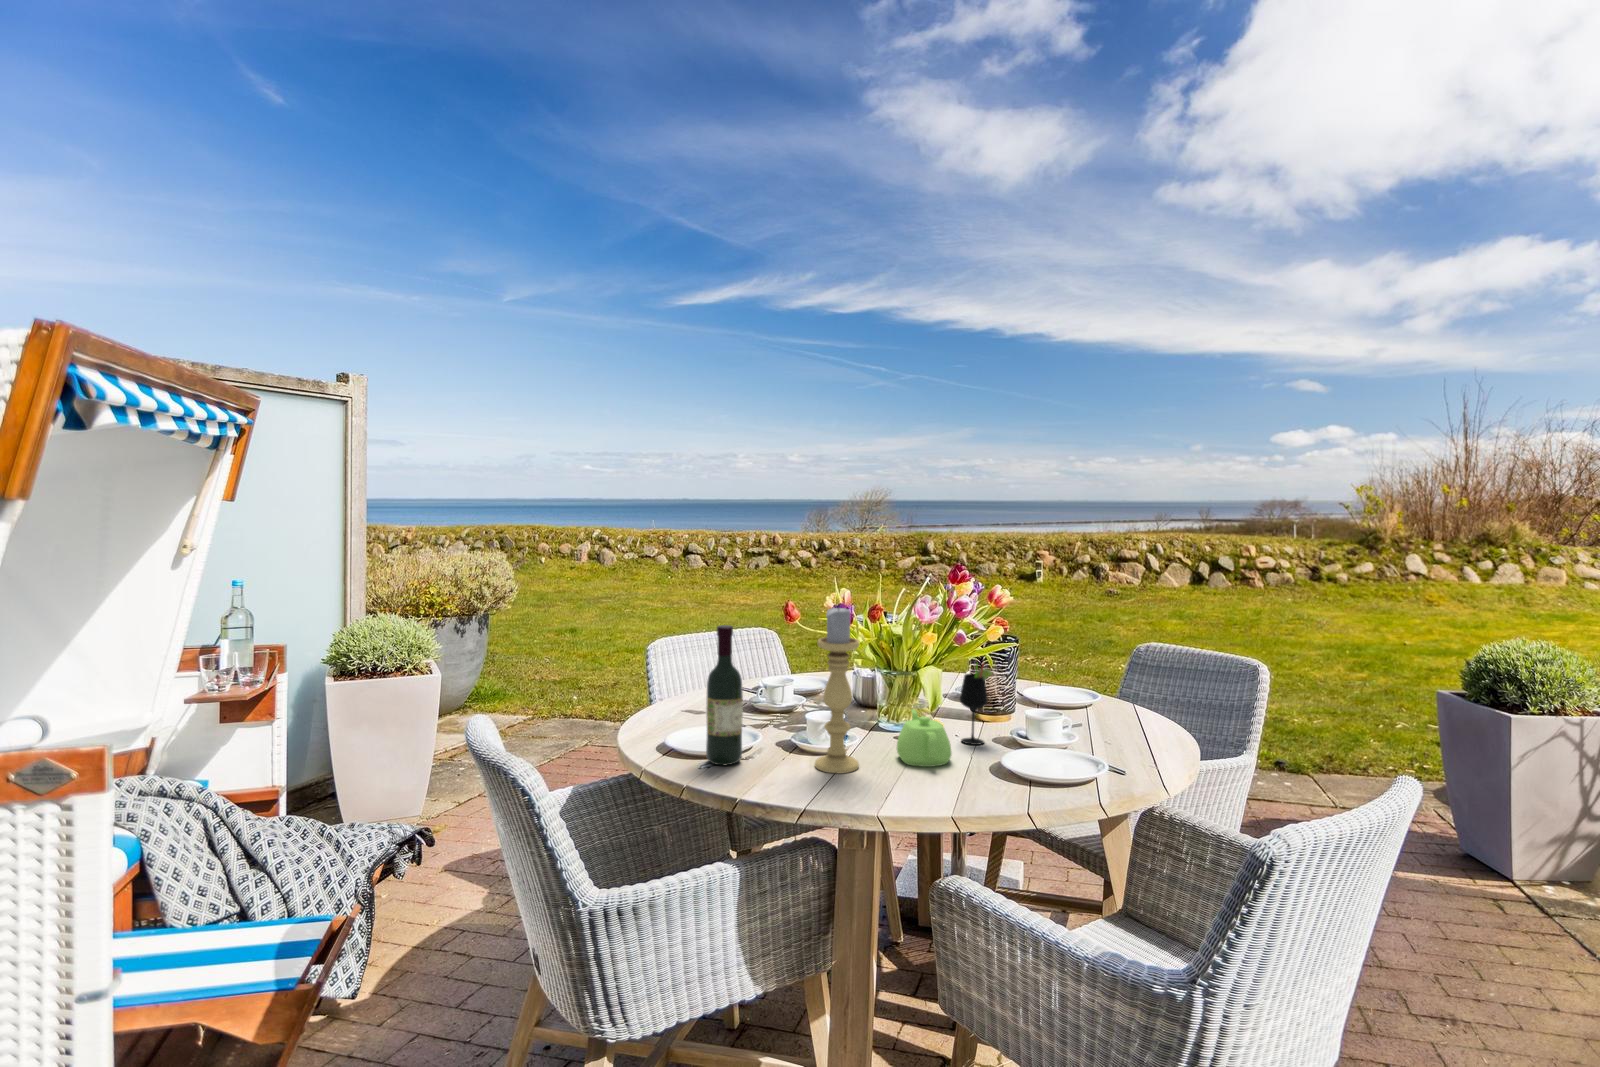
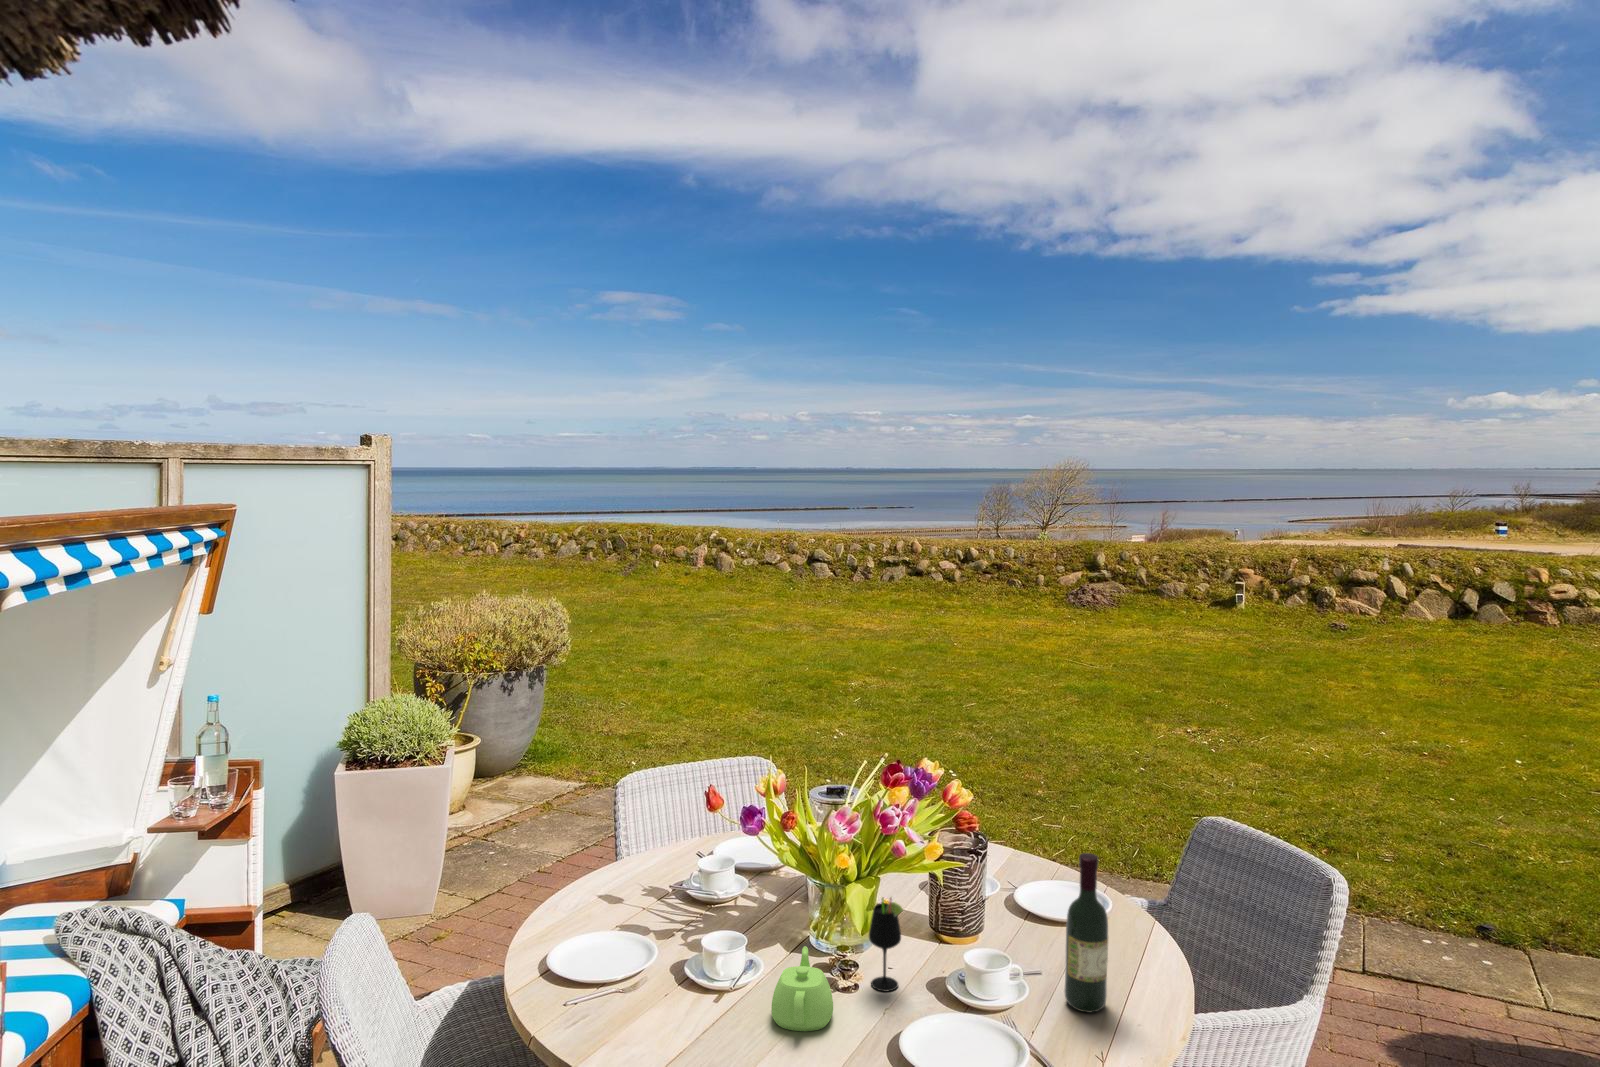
candle holder: present [815,607,859,774] -> none [670,842,721,1035]
wine bottle: present [706,625,743,765] -> present [1064,853,1108,1013]

